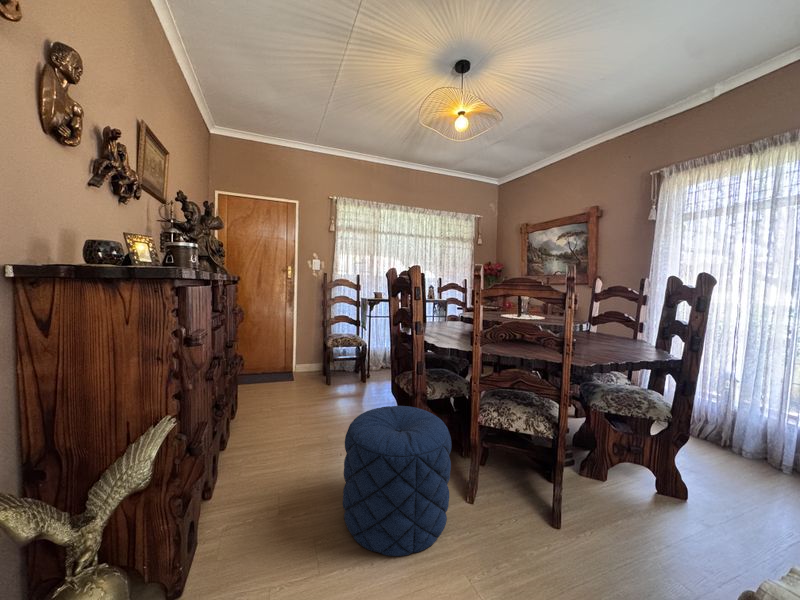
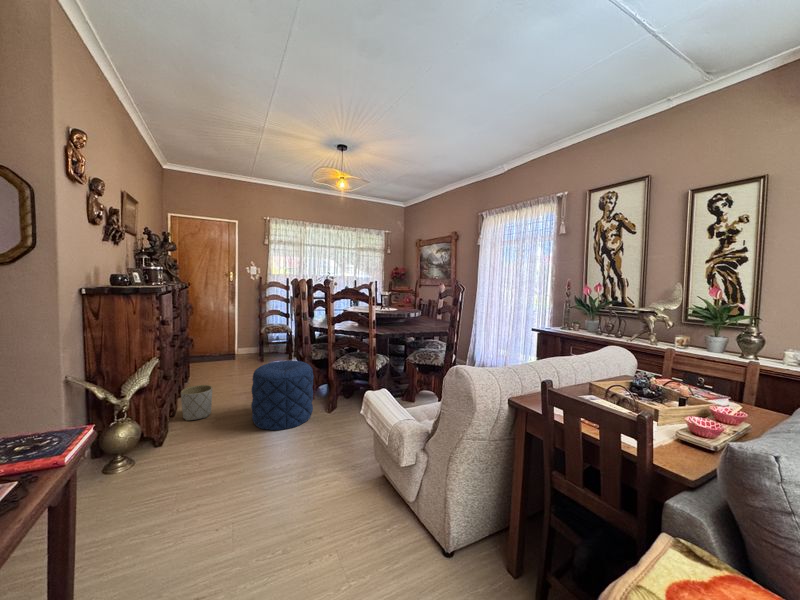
planter: none [223,442,274,512] -> present [181,385,212,421]

